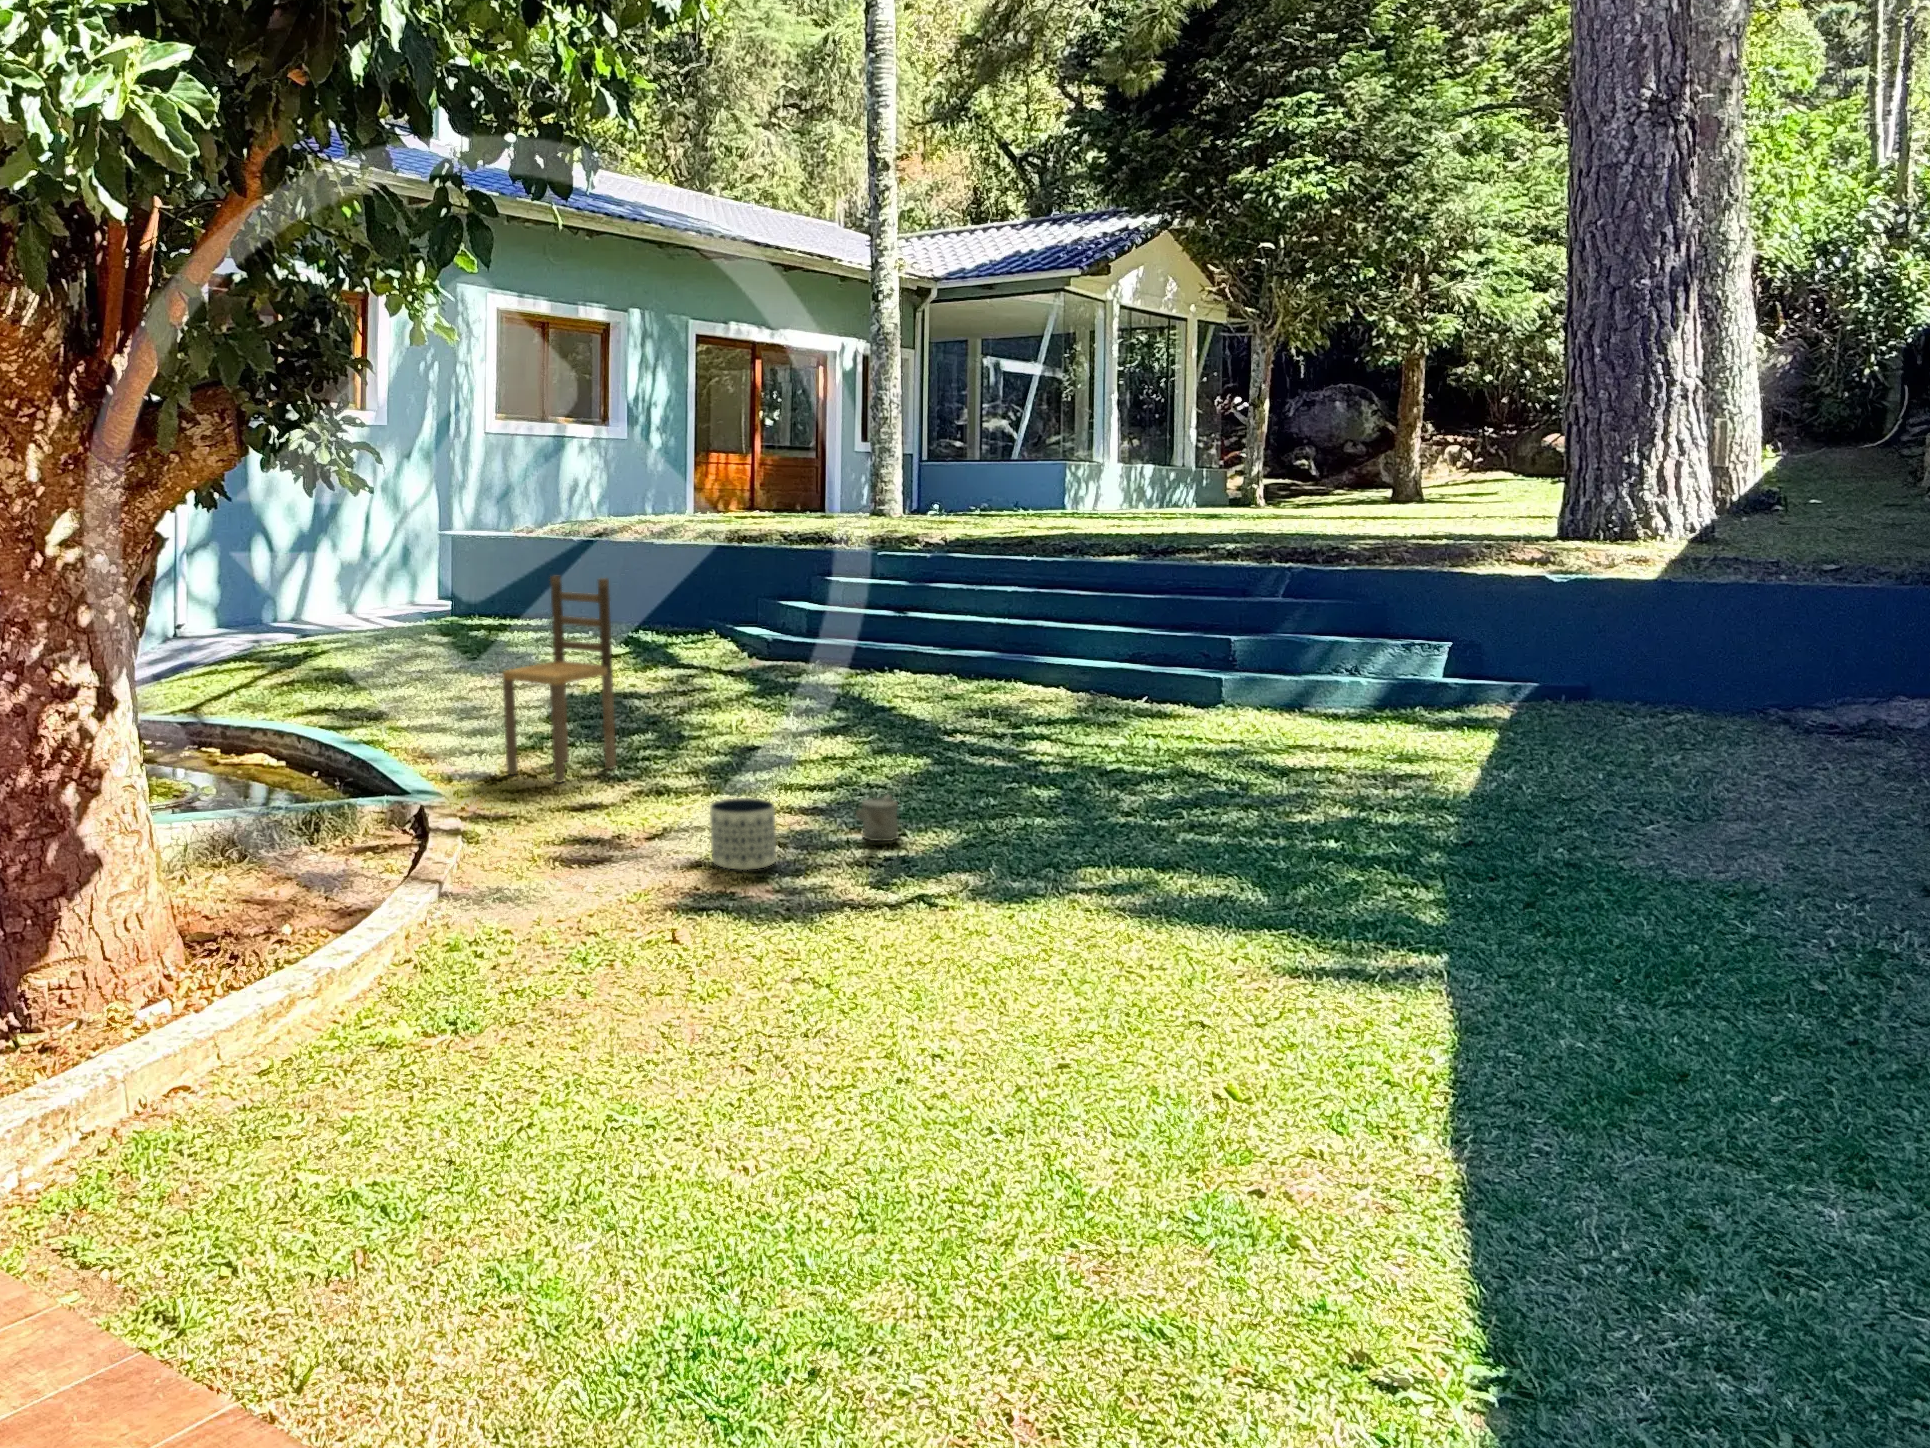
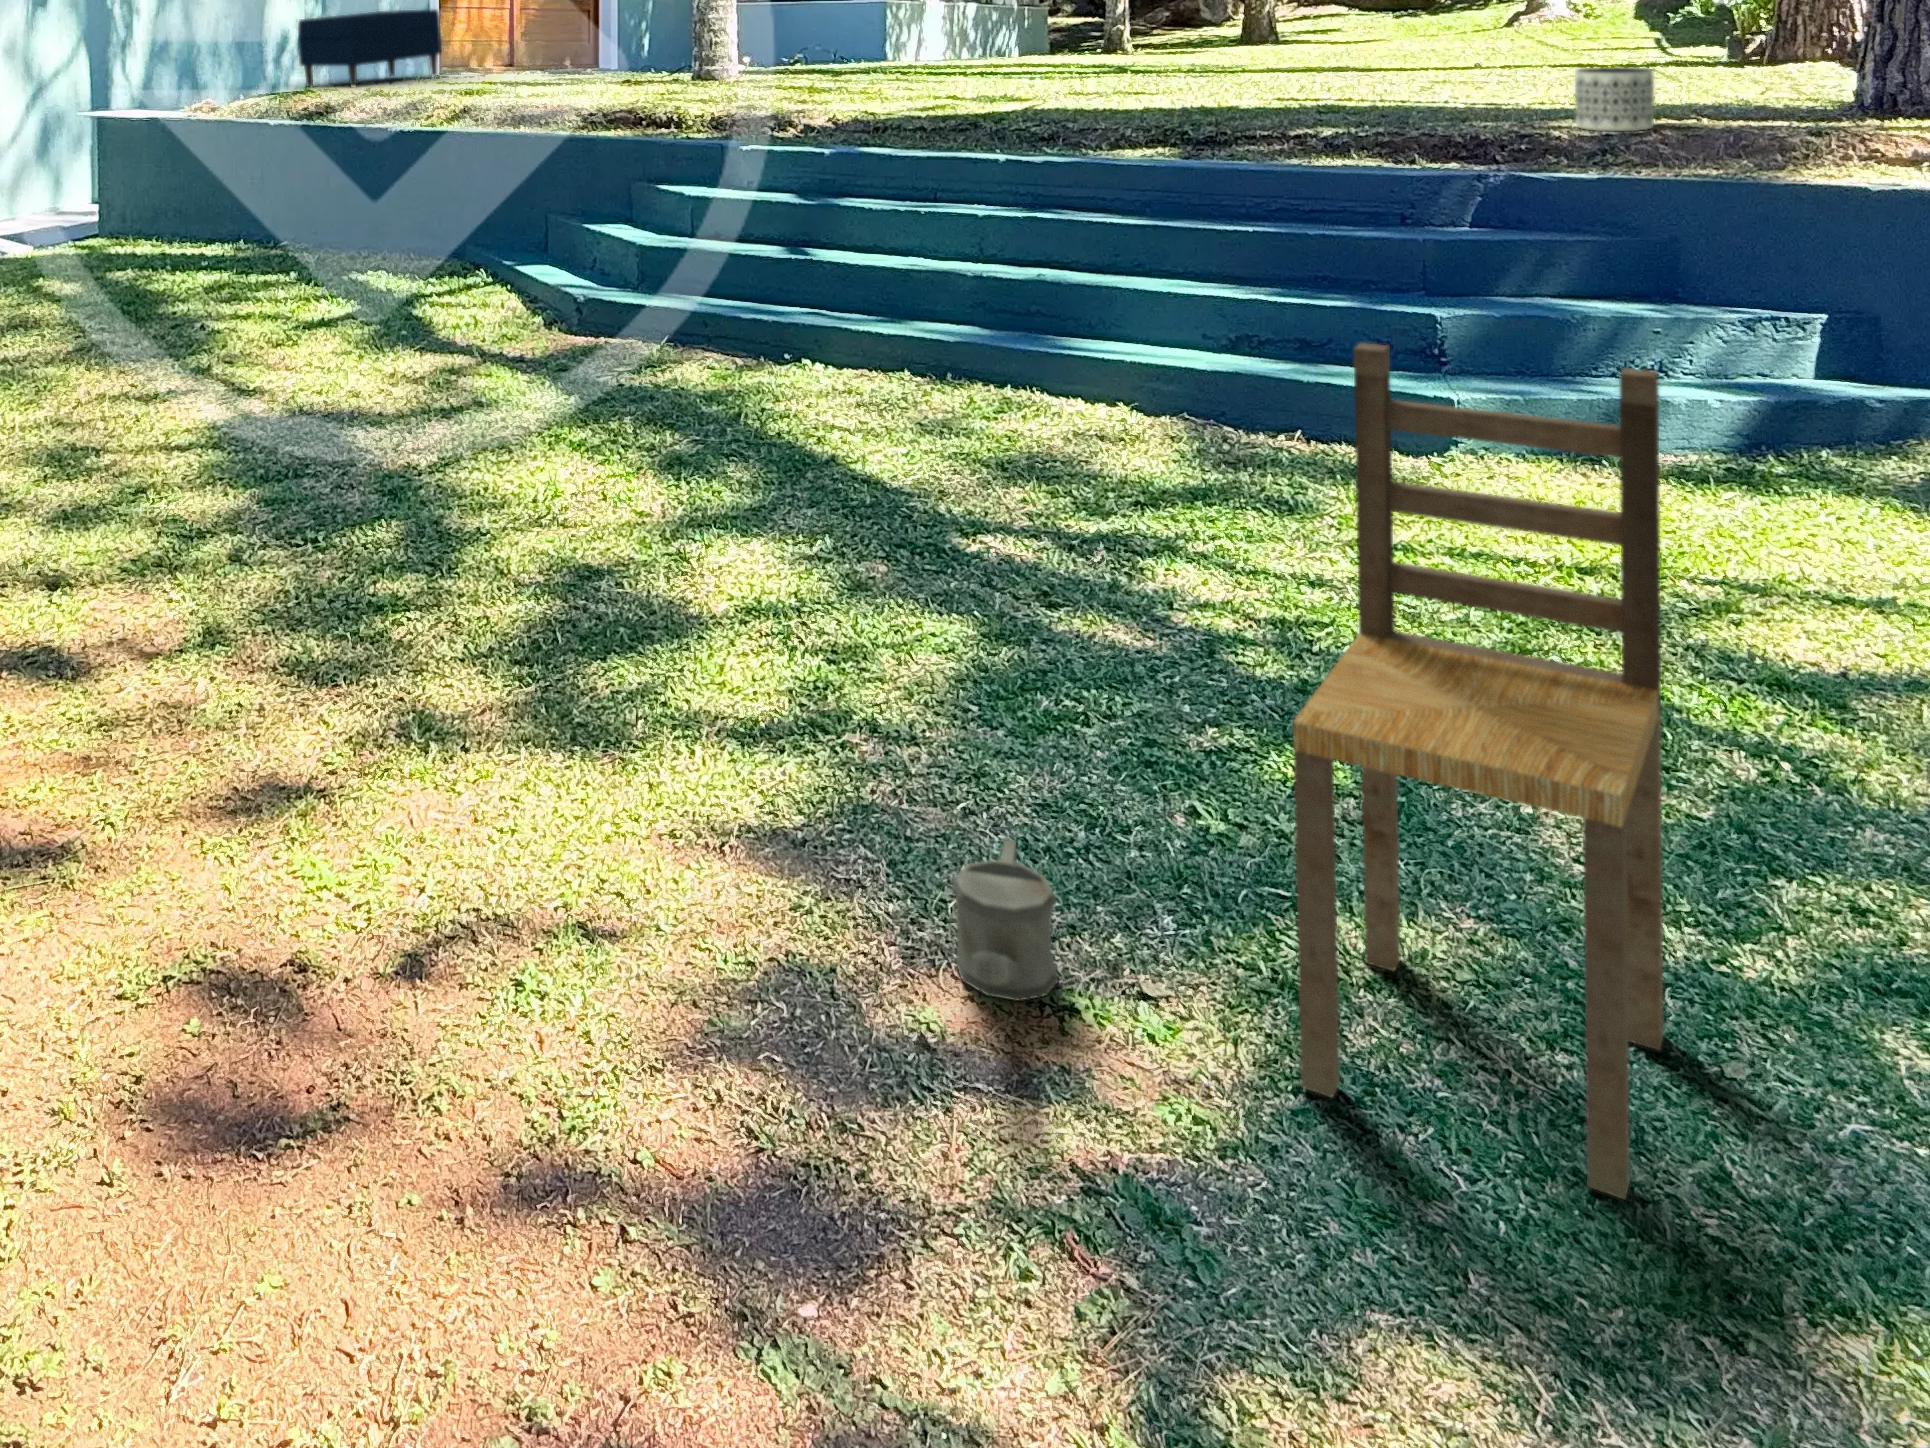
bench: none [586,463,694,521] -> present [298,9,442,87]
chair: present [502,576,616,782] -> present [1293,343,1664,1199]
planter: present [710,798,776,870] -> present [1575,67,1654,131]

